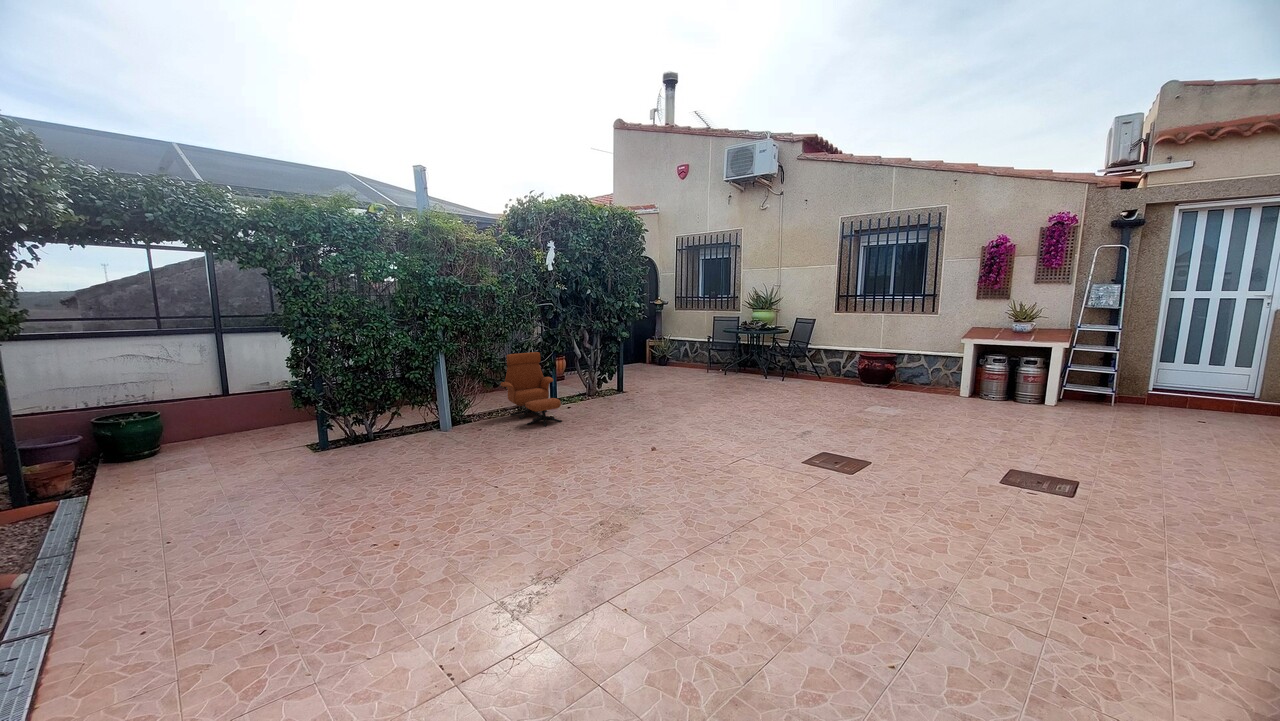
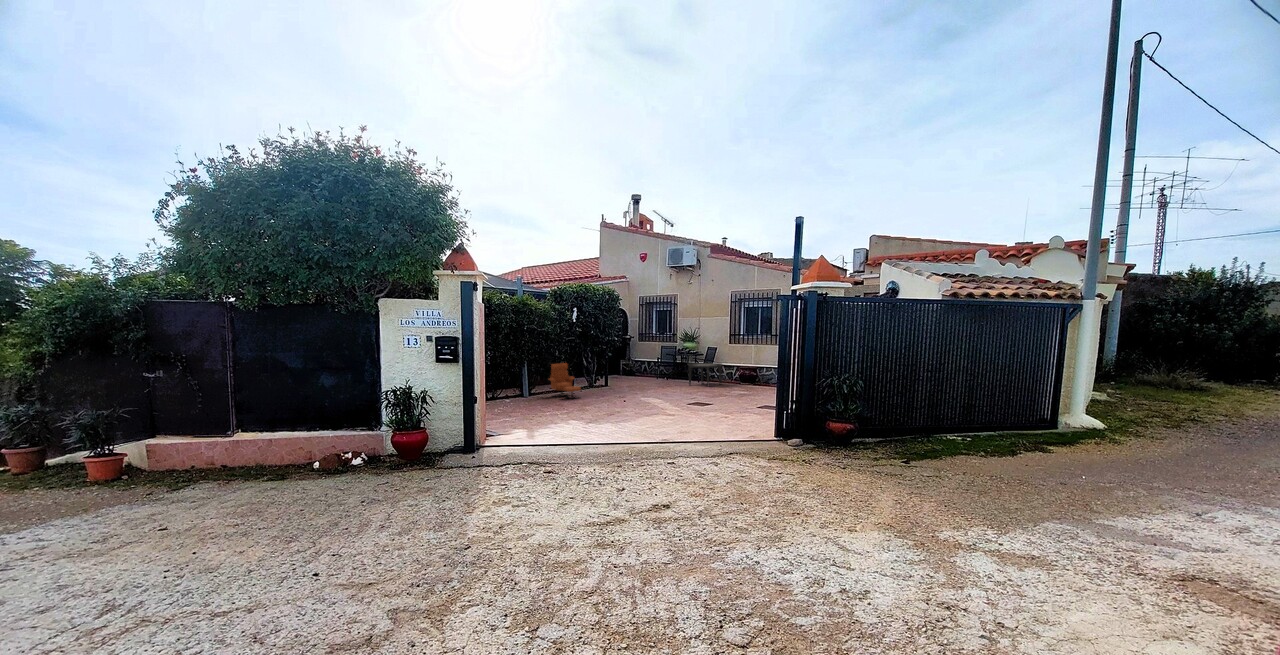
round table: none [759,345,825,389] -> present [688,363,722,386]

